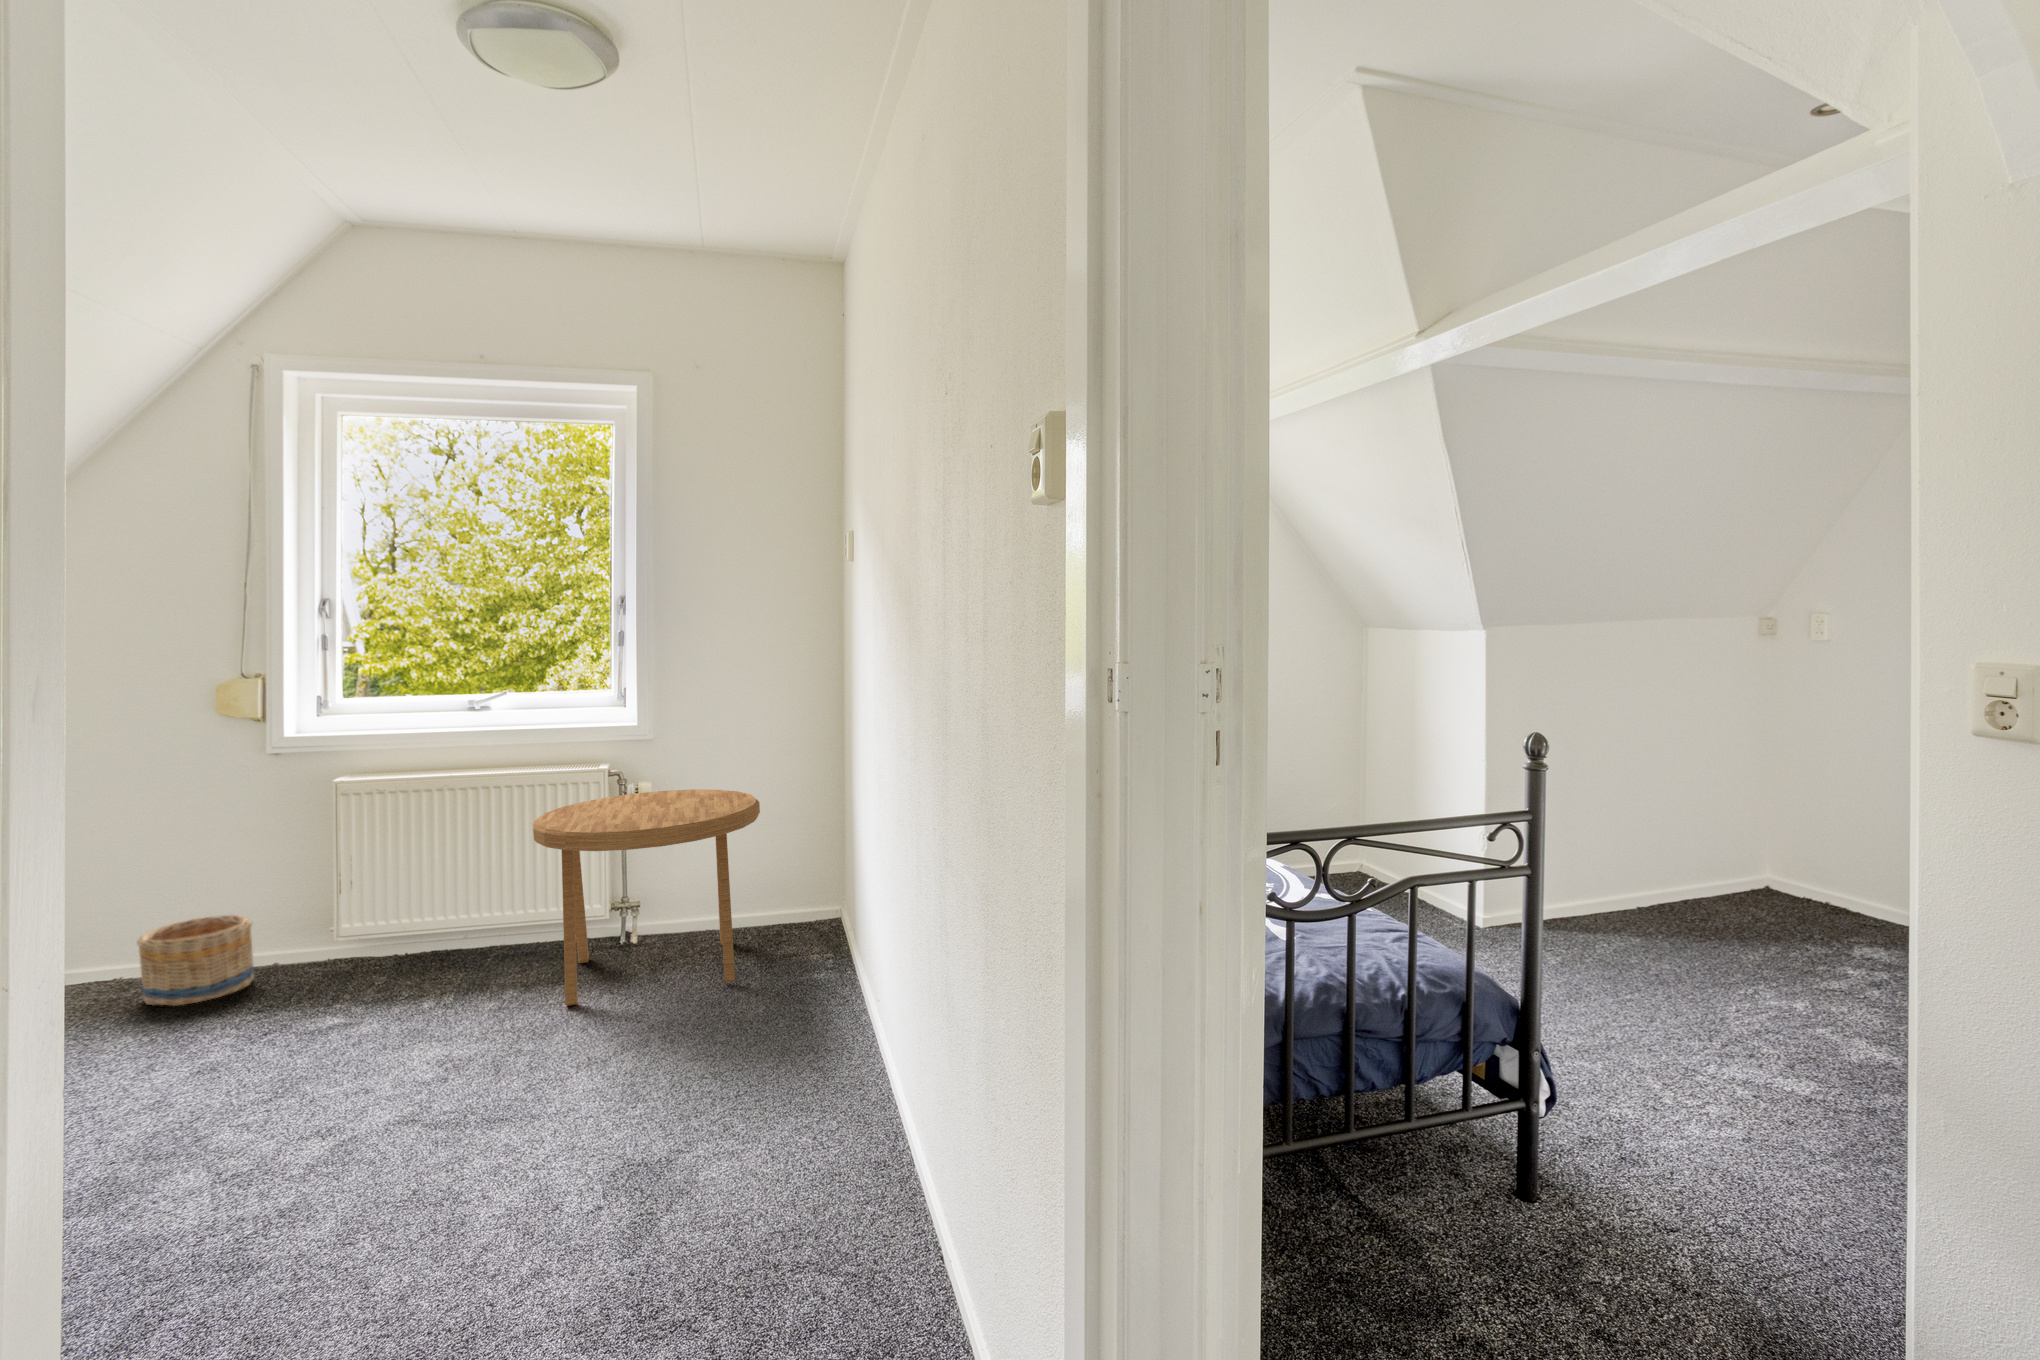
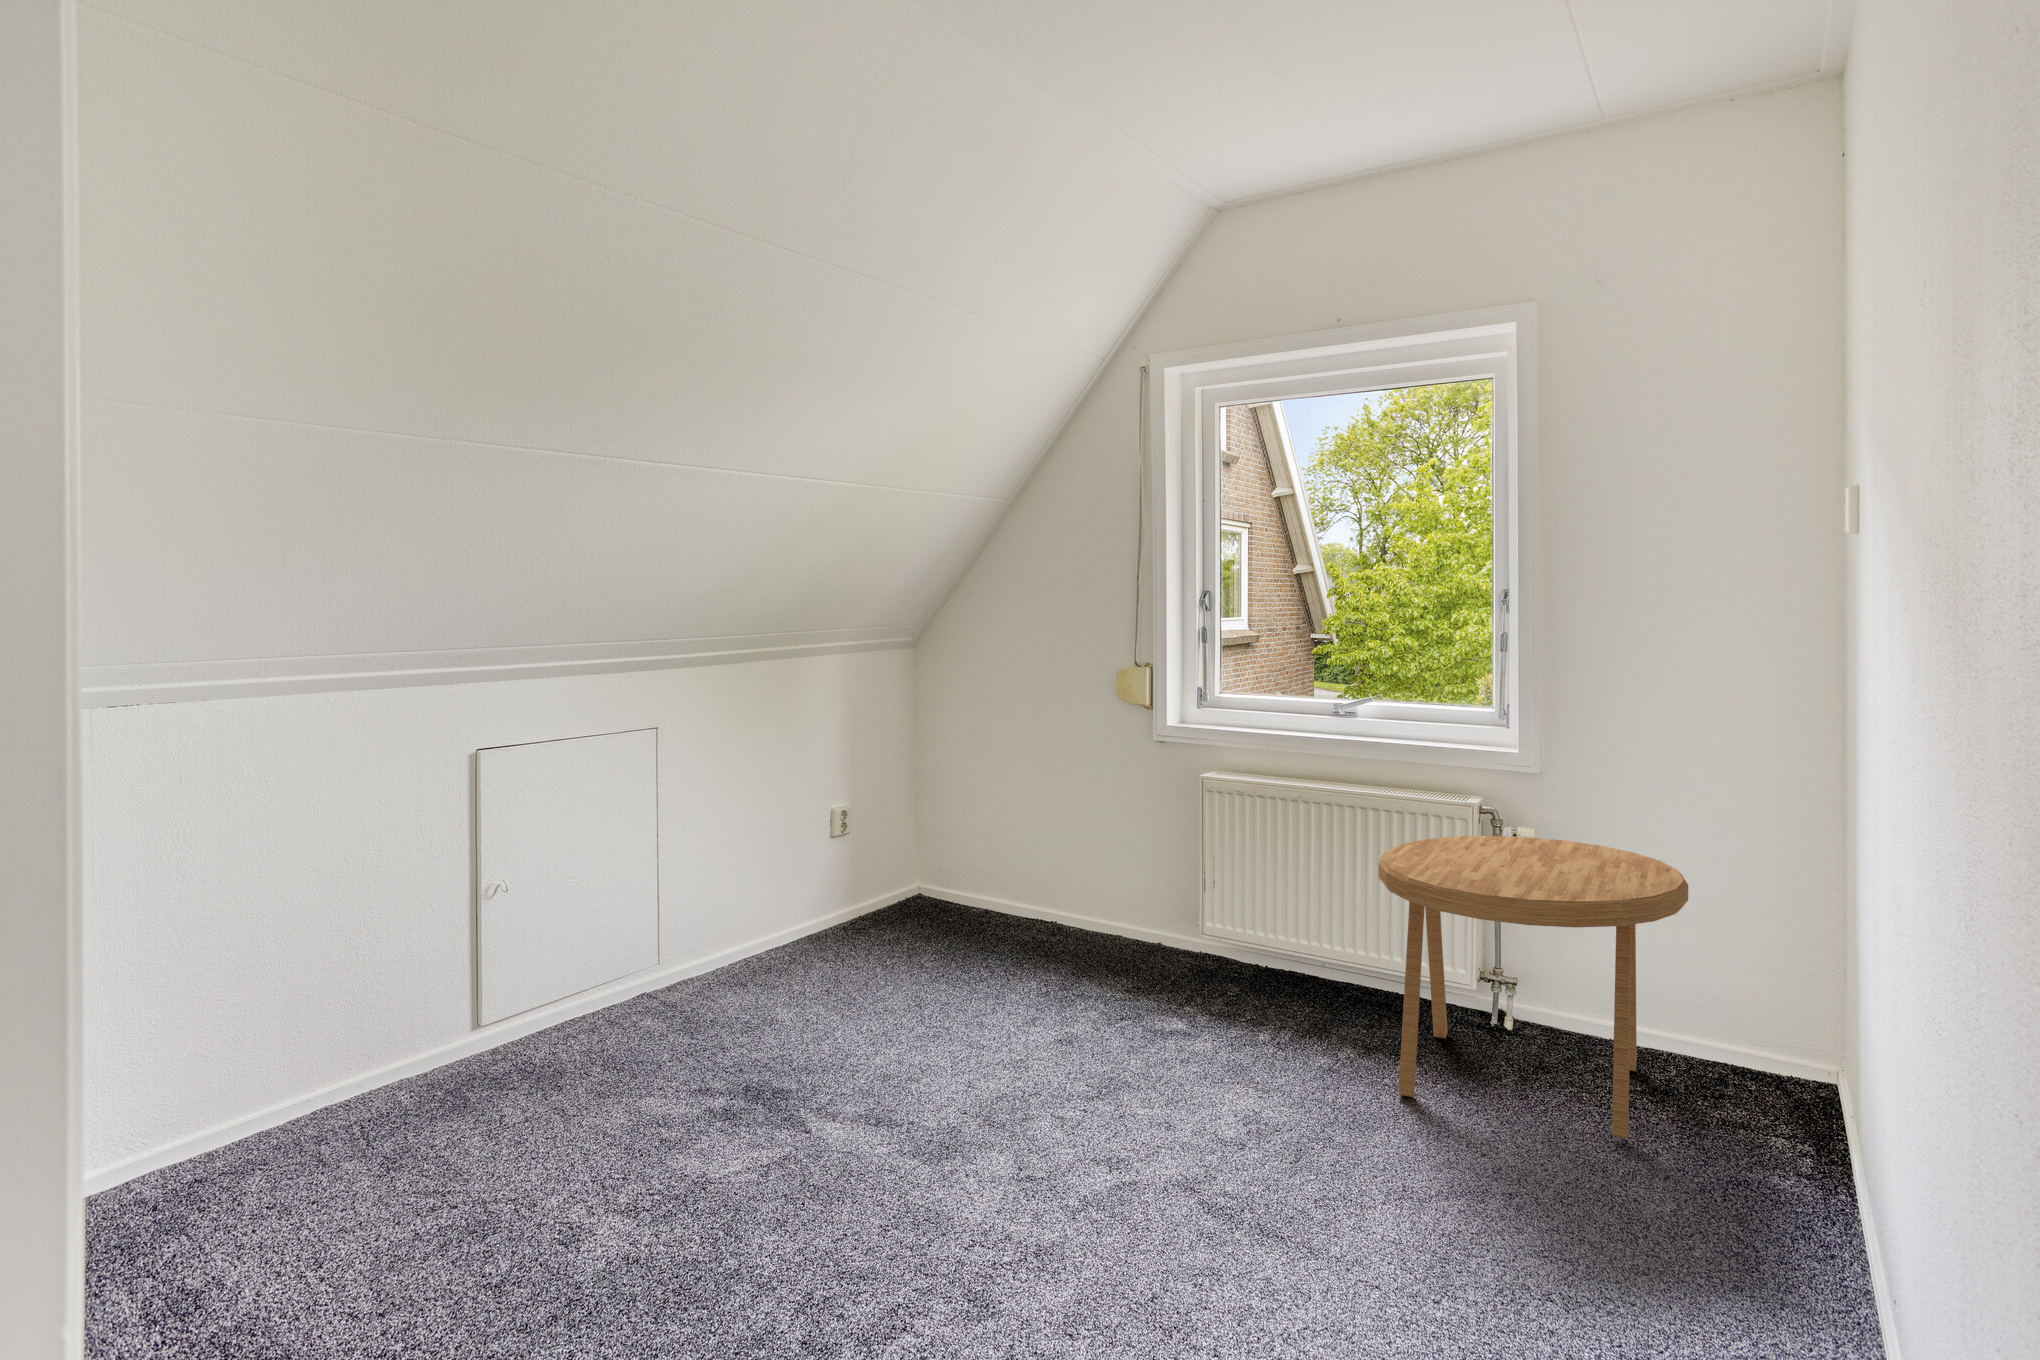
basket: present [137,915,254,1006] -> none [1051,882,1137,966]

